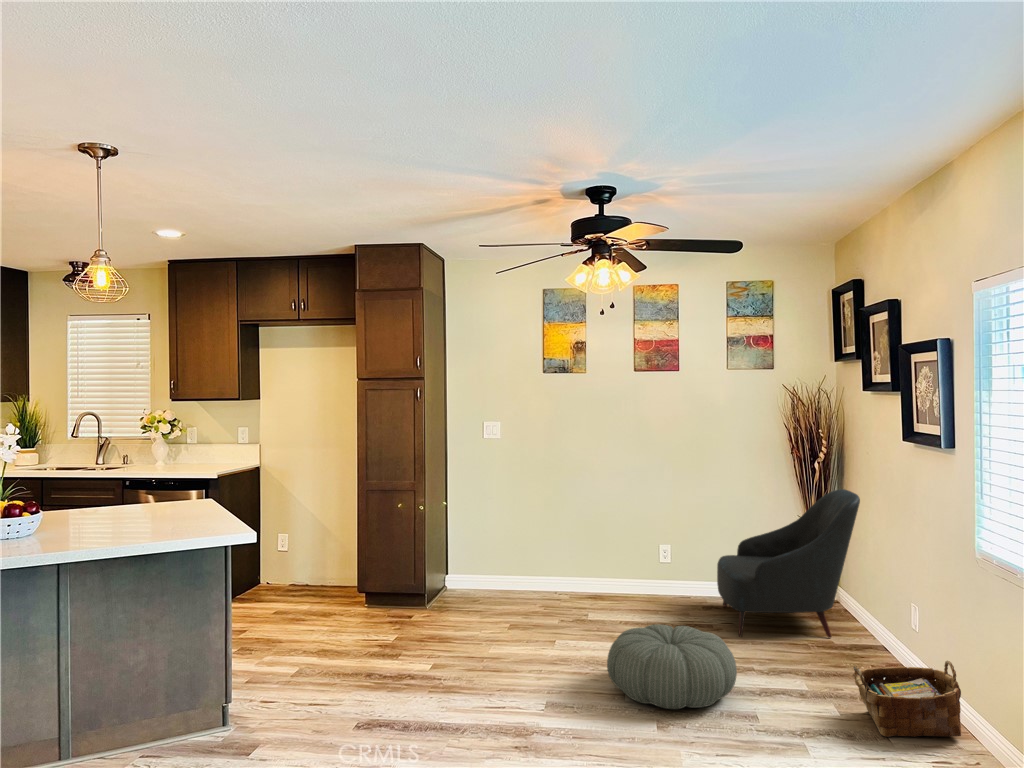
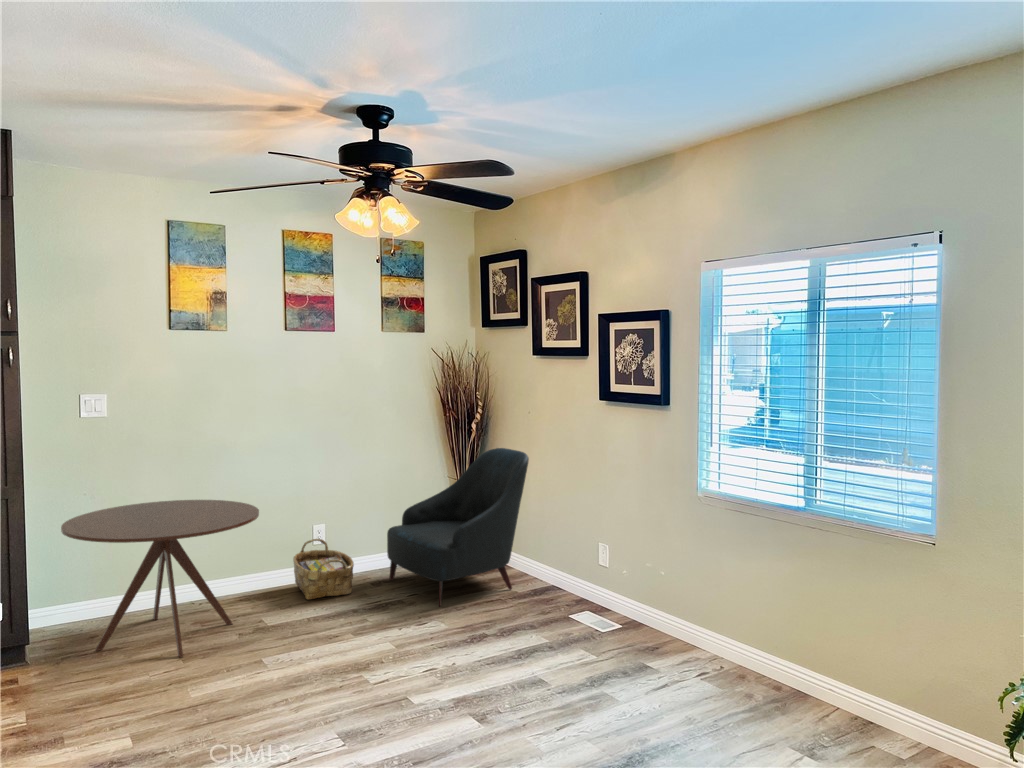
round table: none [447,507,585,626] -> present [61,500,259,657]
pouf: present [607,624,737,709] -> none [376,607,513,700]
woven basket: present [853,661,961,737] -> present [293,539,354,600]

